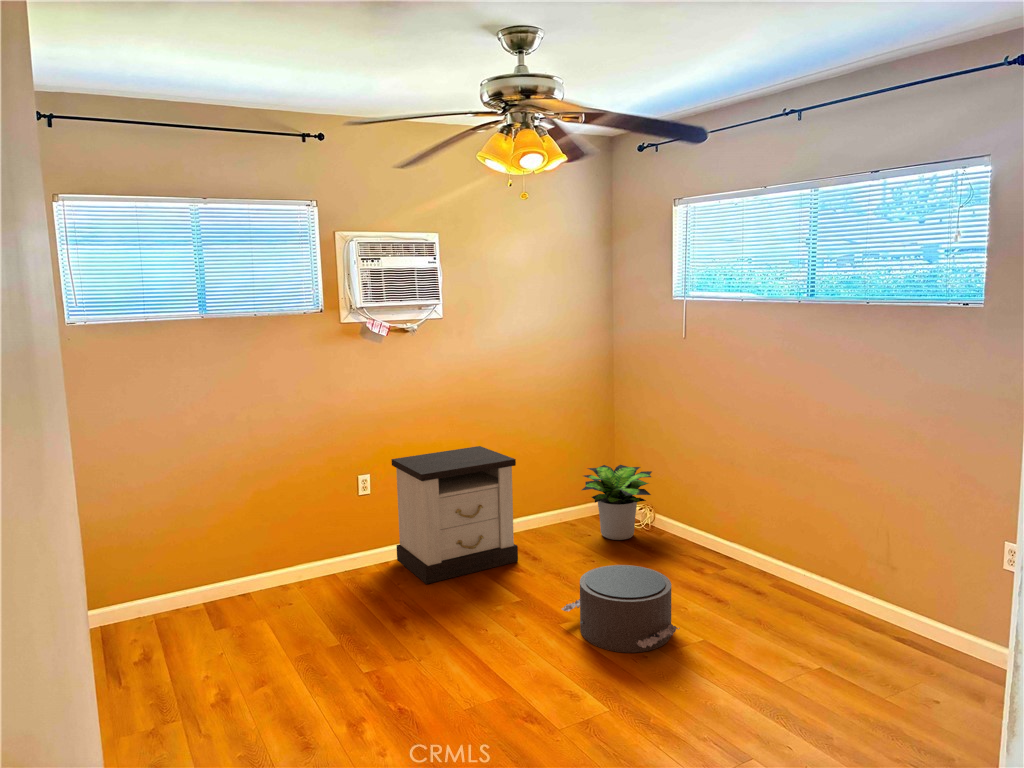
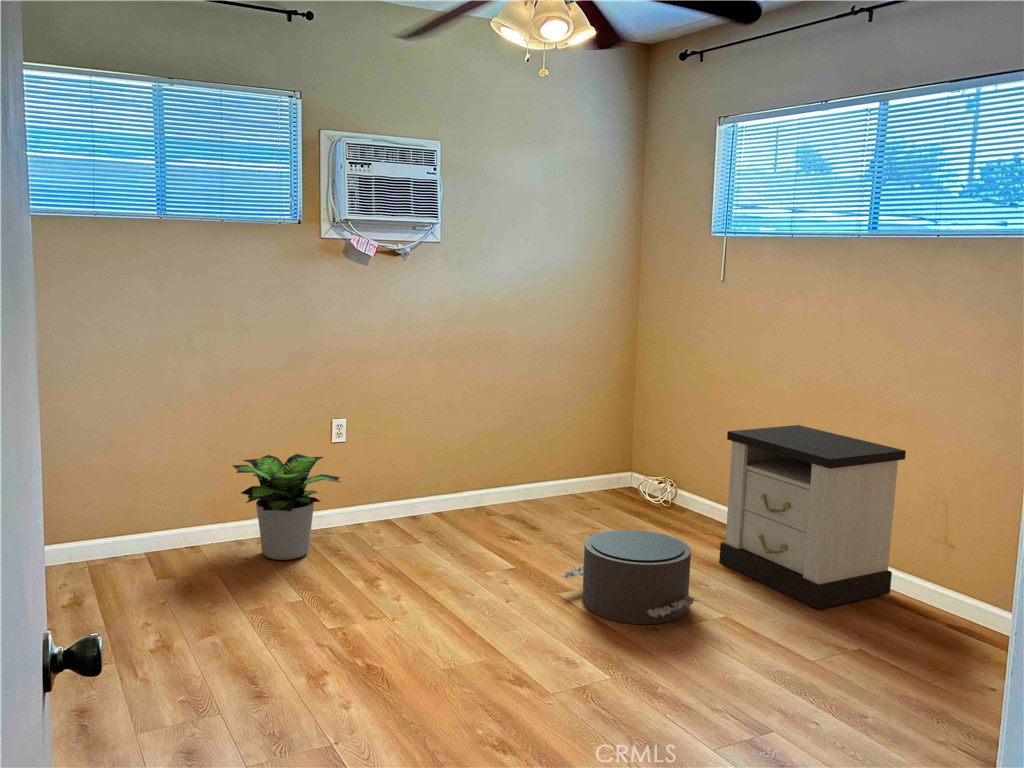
nightstand: present [391,446,518,584] -> present [719,425,906,609]
potted plant: present [582,465,652,540] -> present [232,454,341,560]

